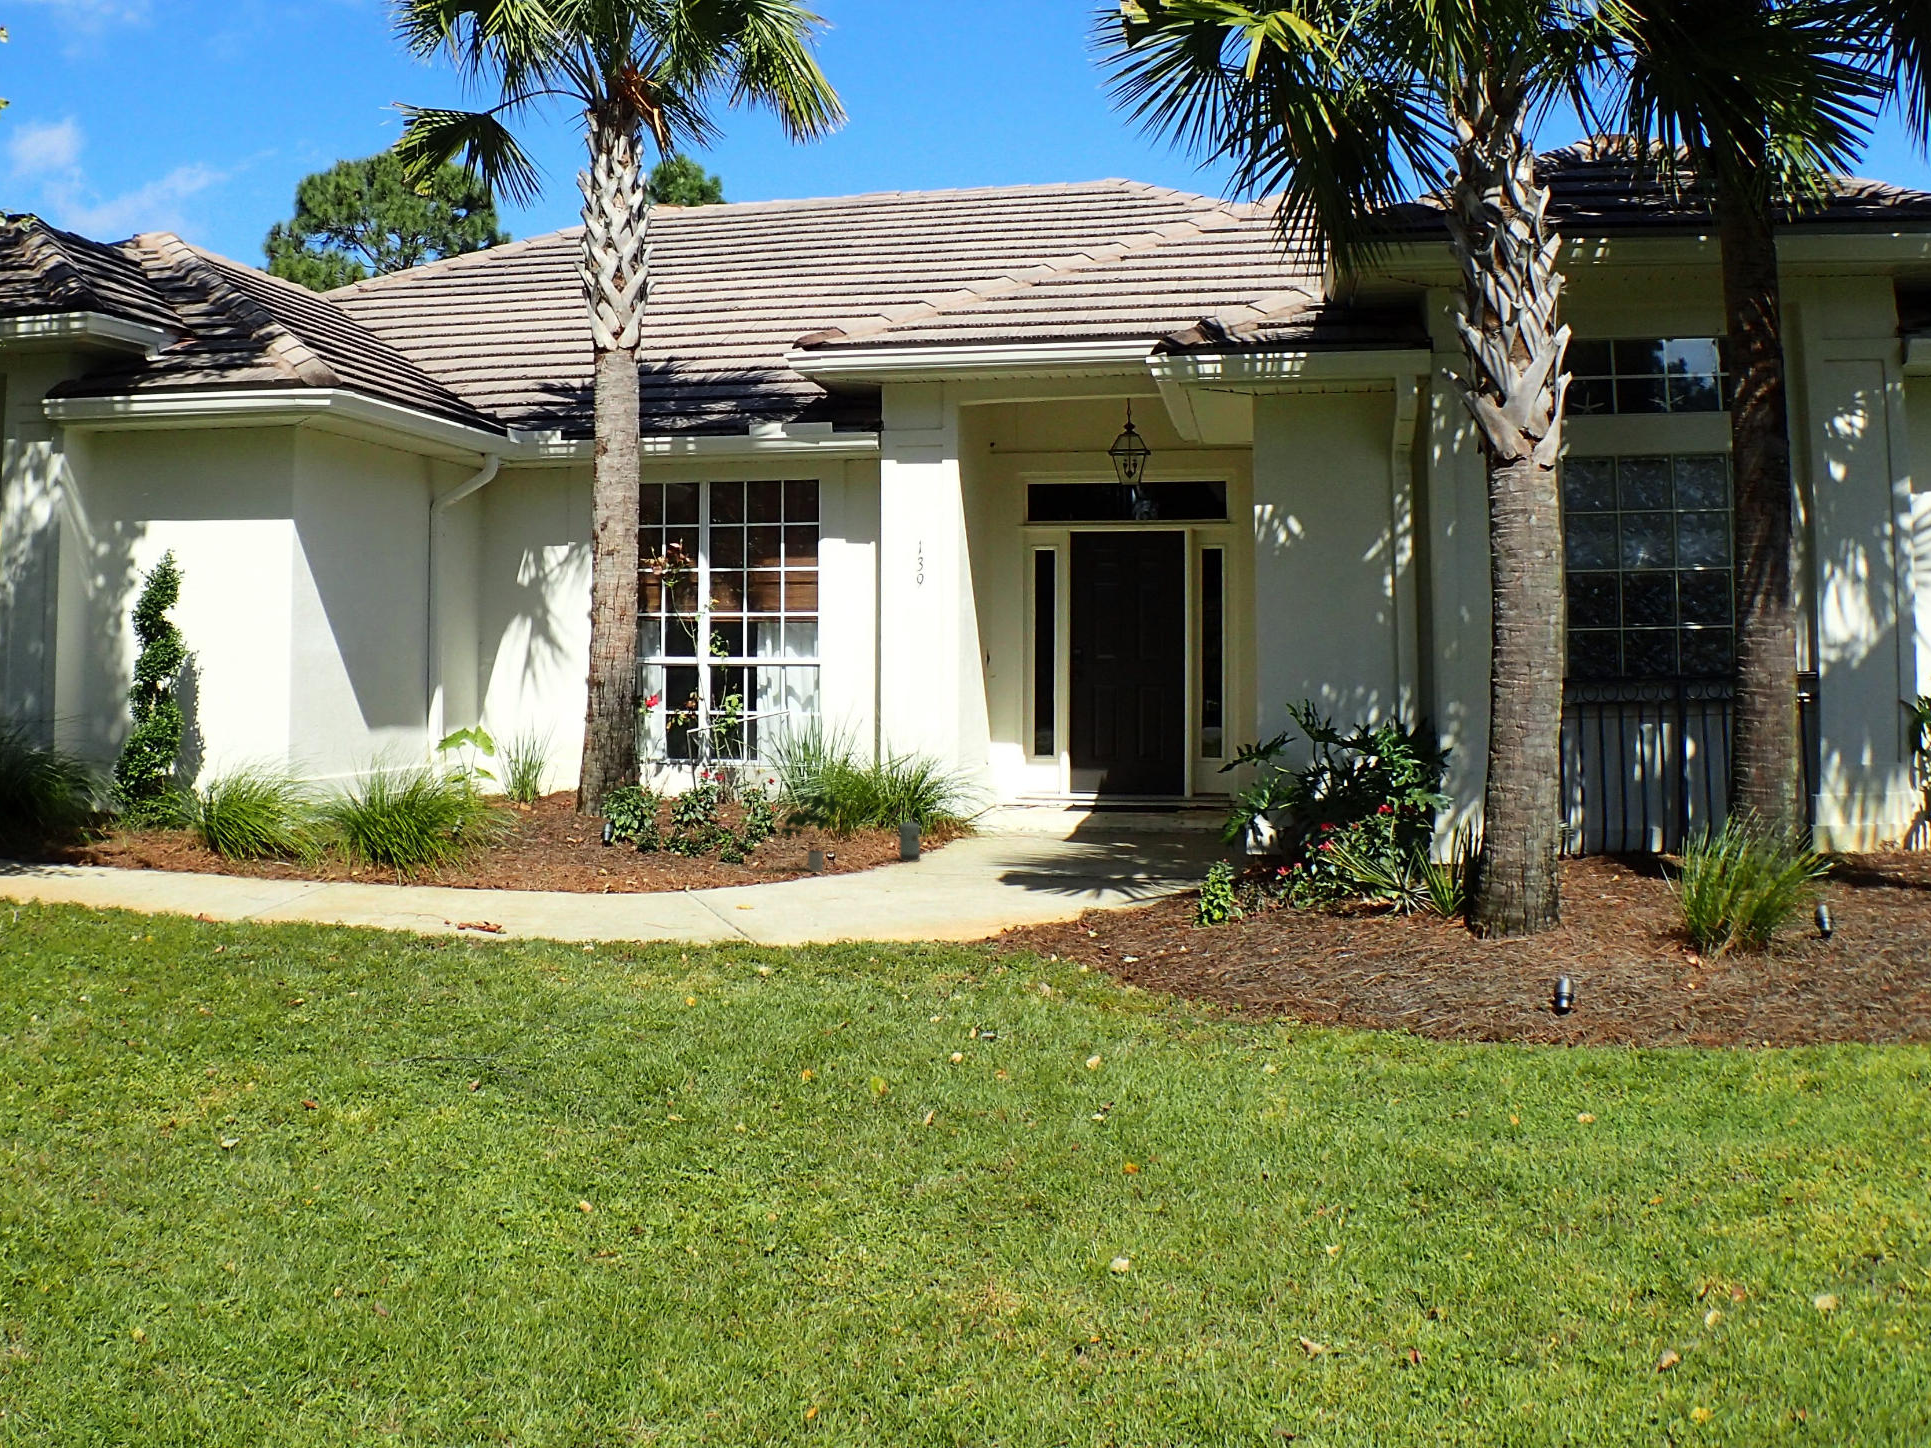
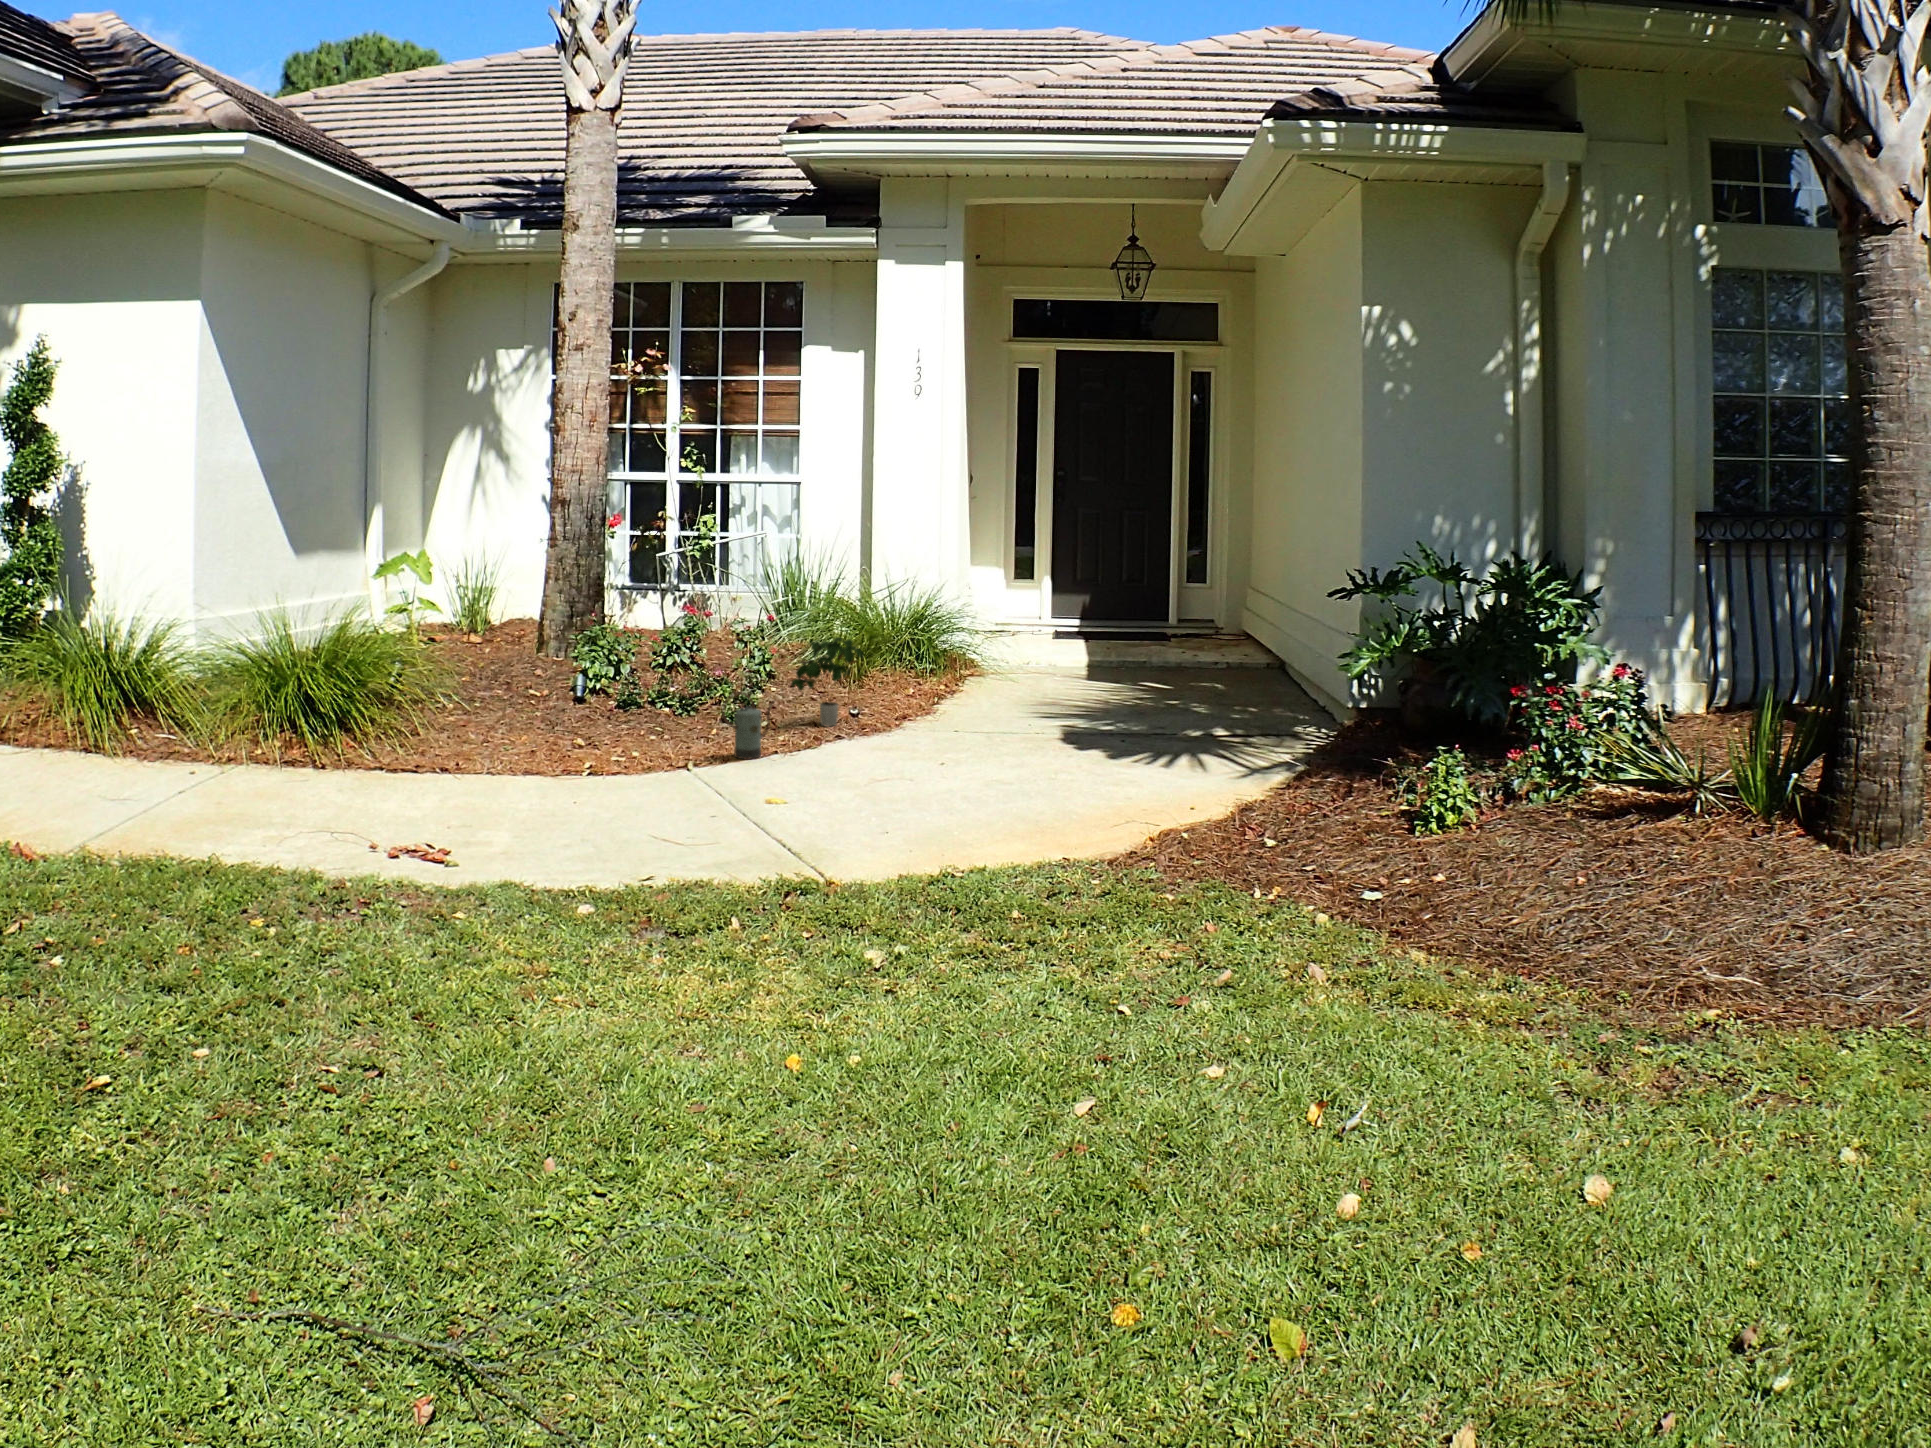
watering can: present [889,809,928,862] -> present [722,692,775,759]

